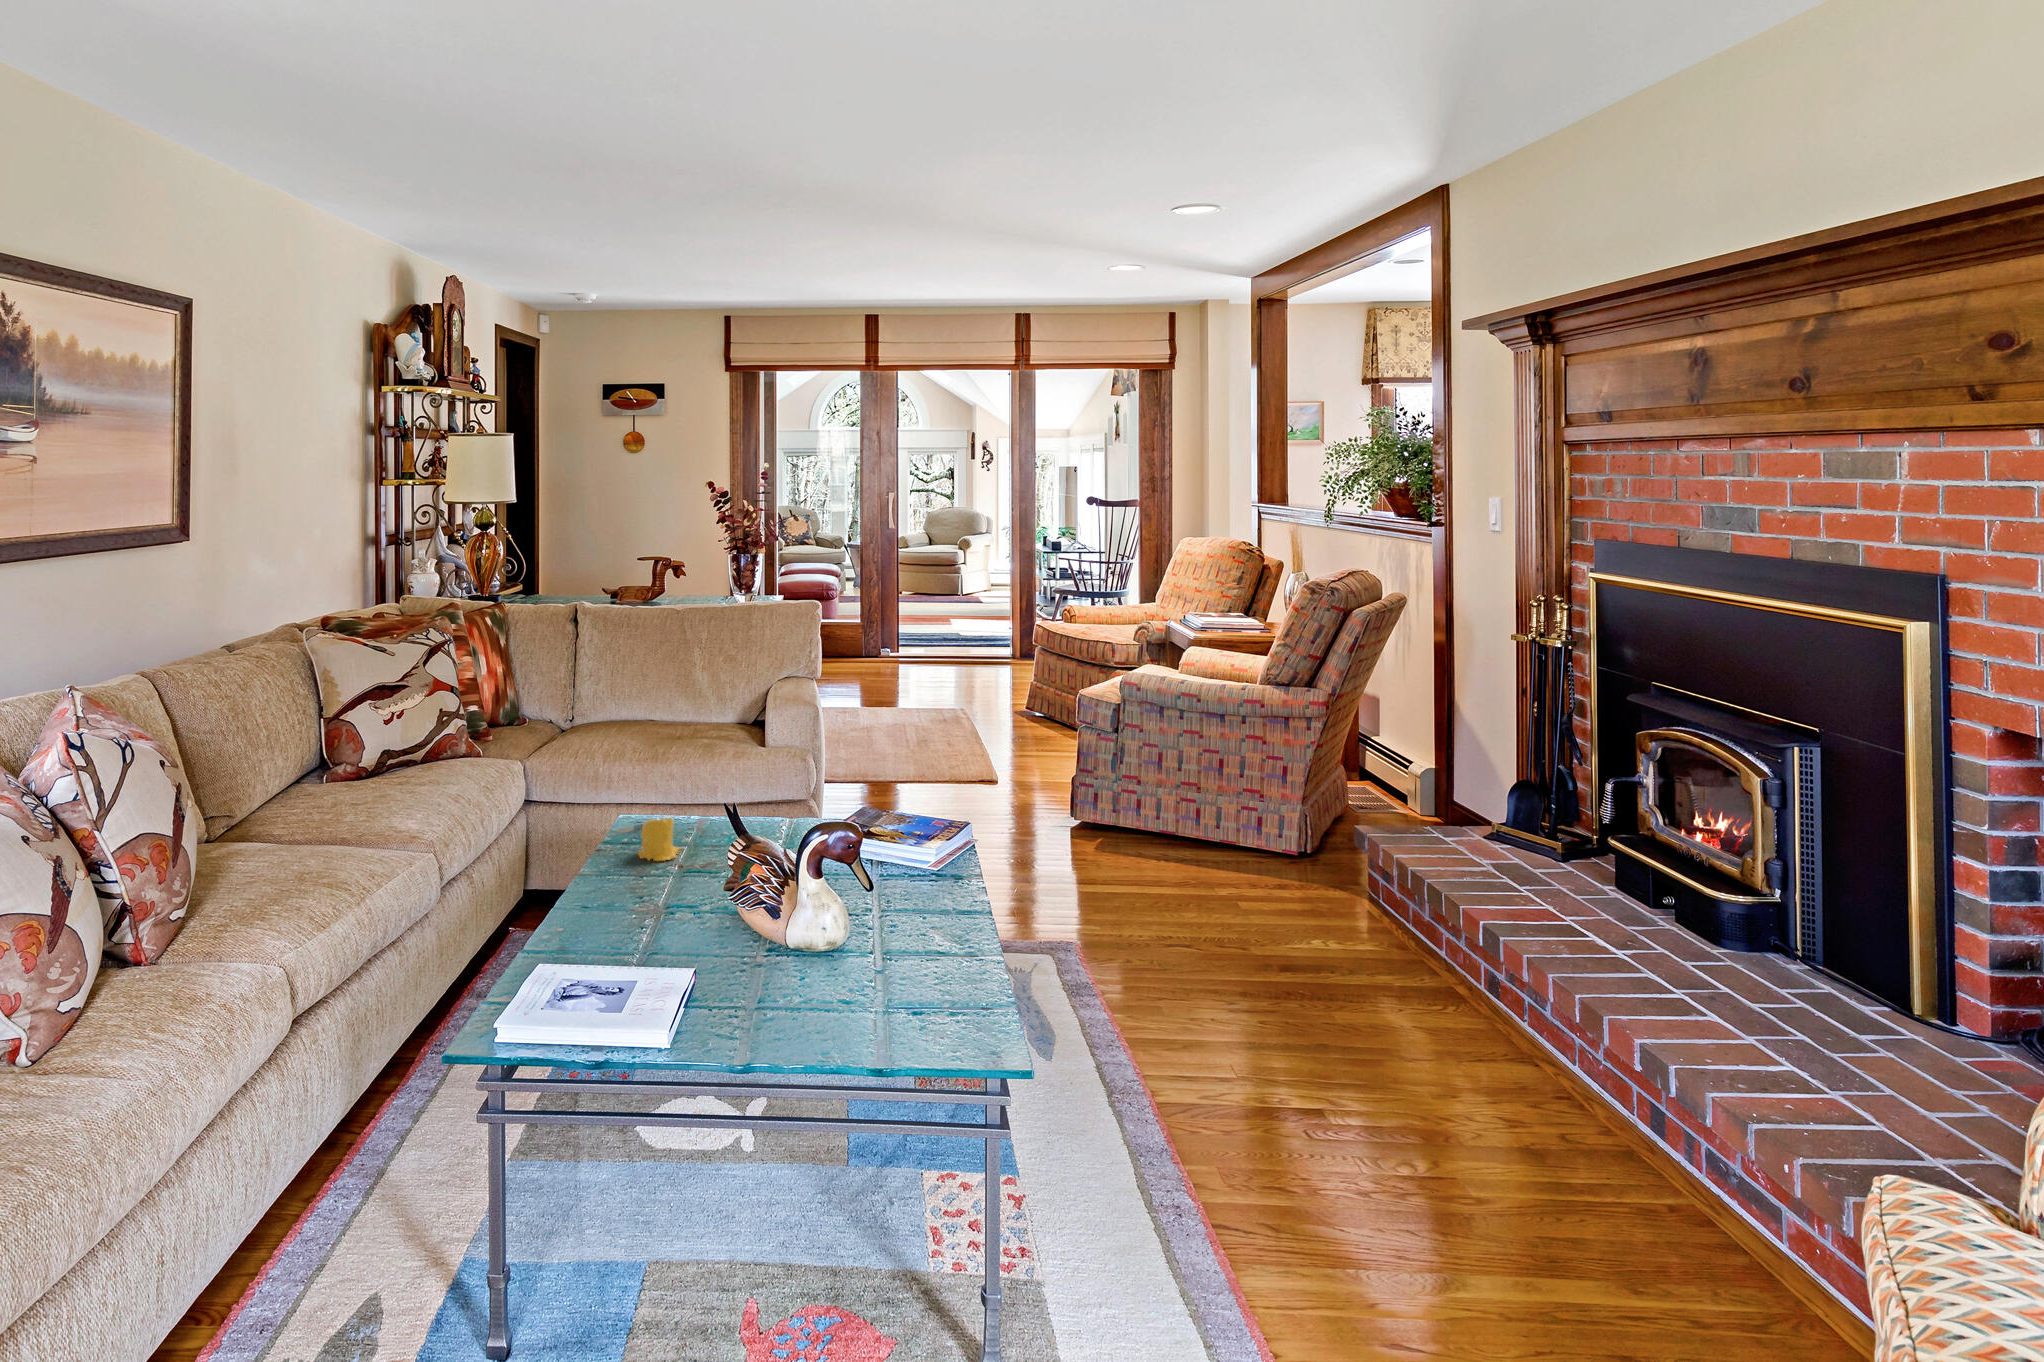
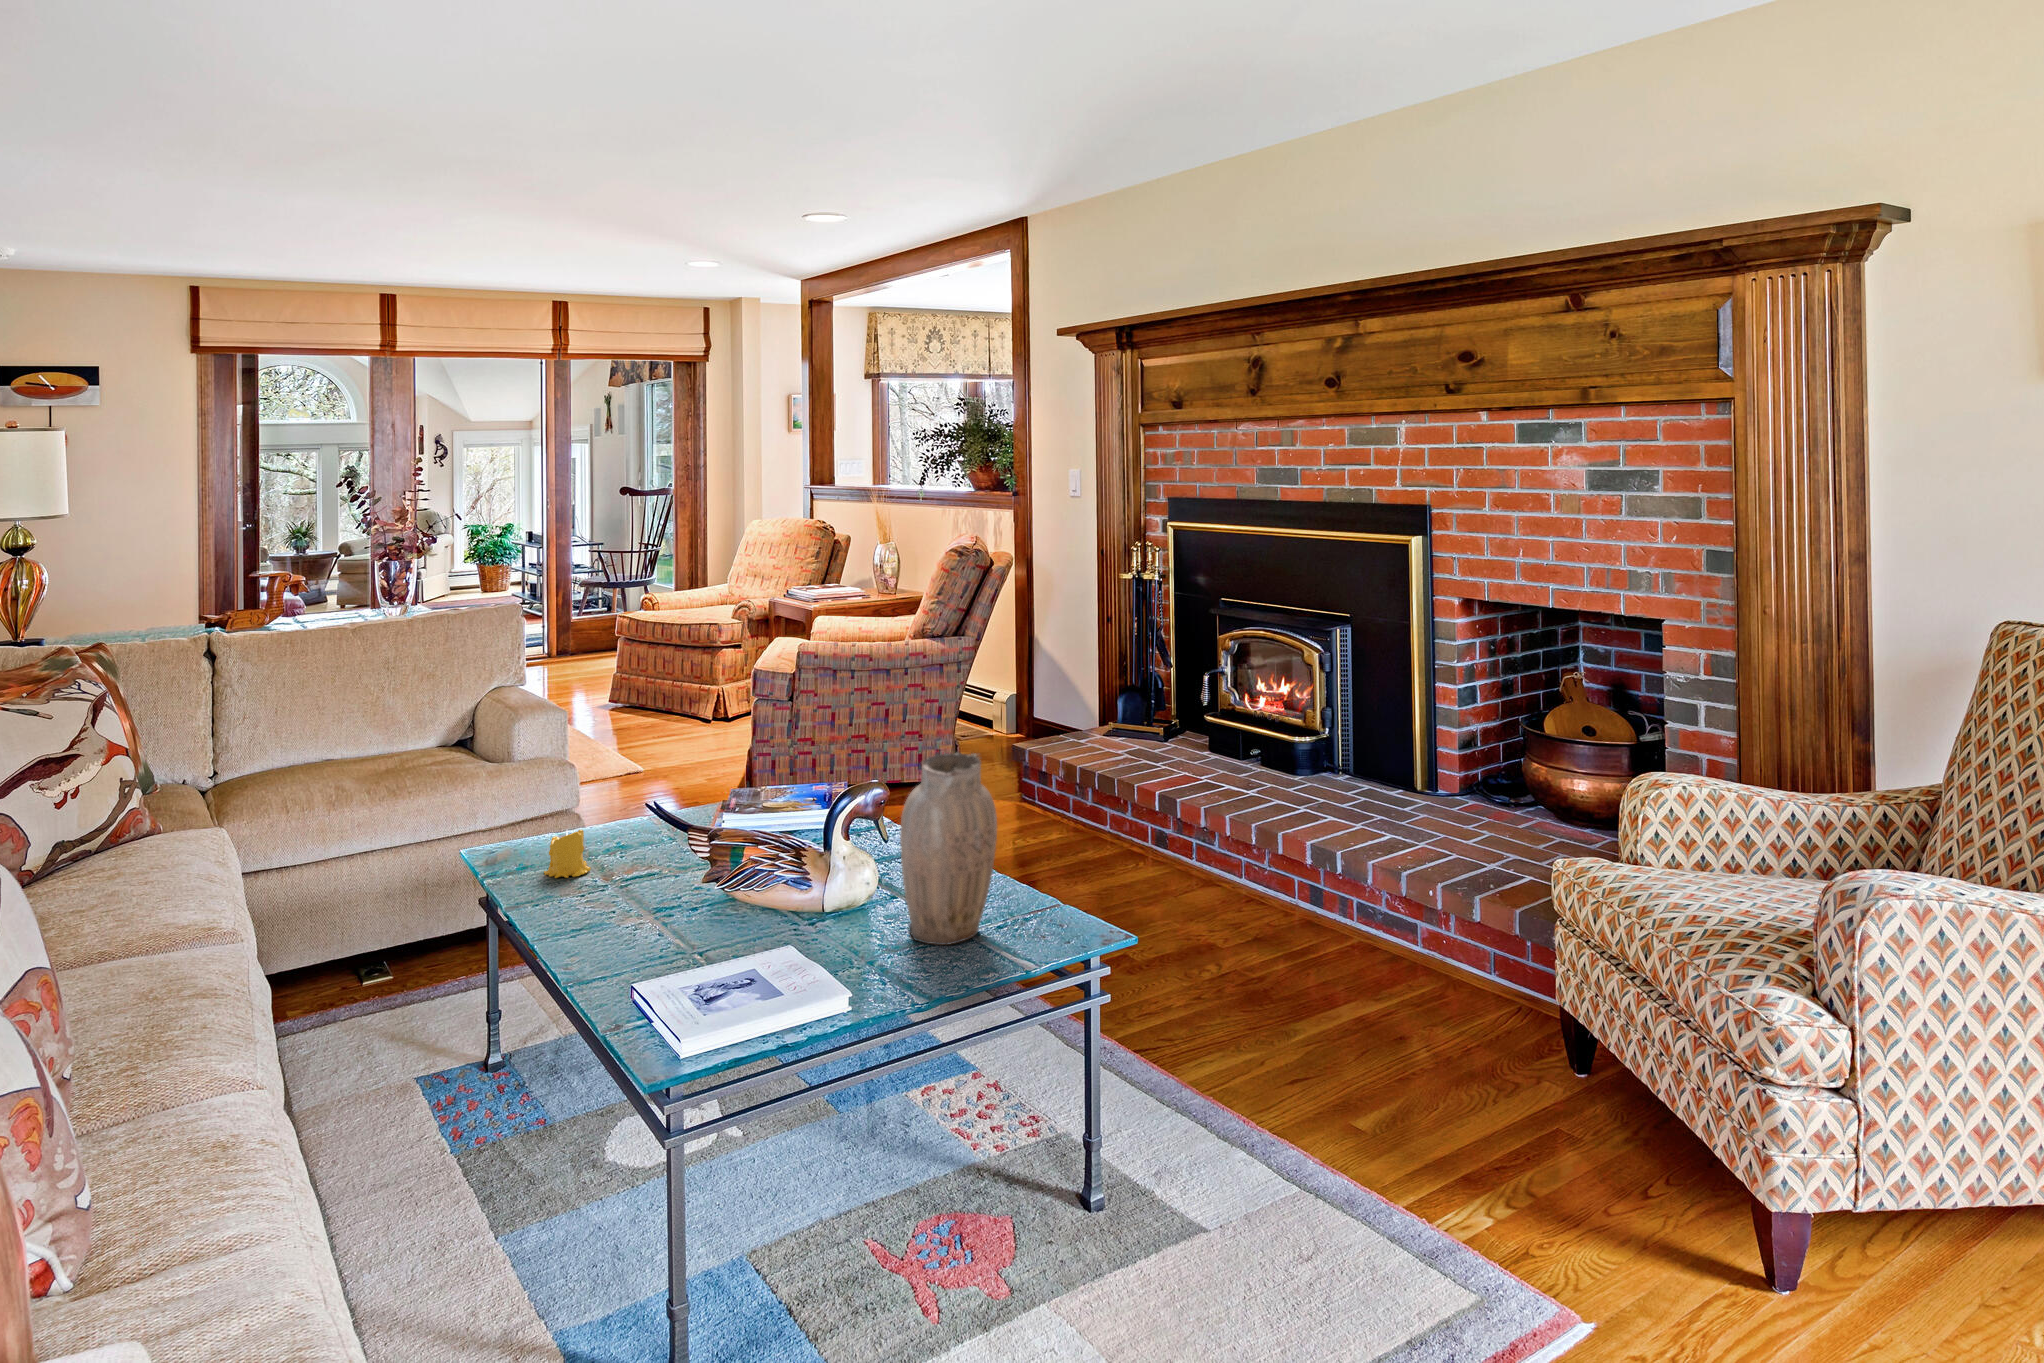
vase: none [837,806,949,1028] -> present [900,751,997,945]

